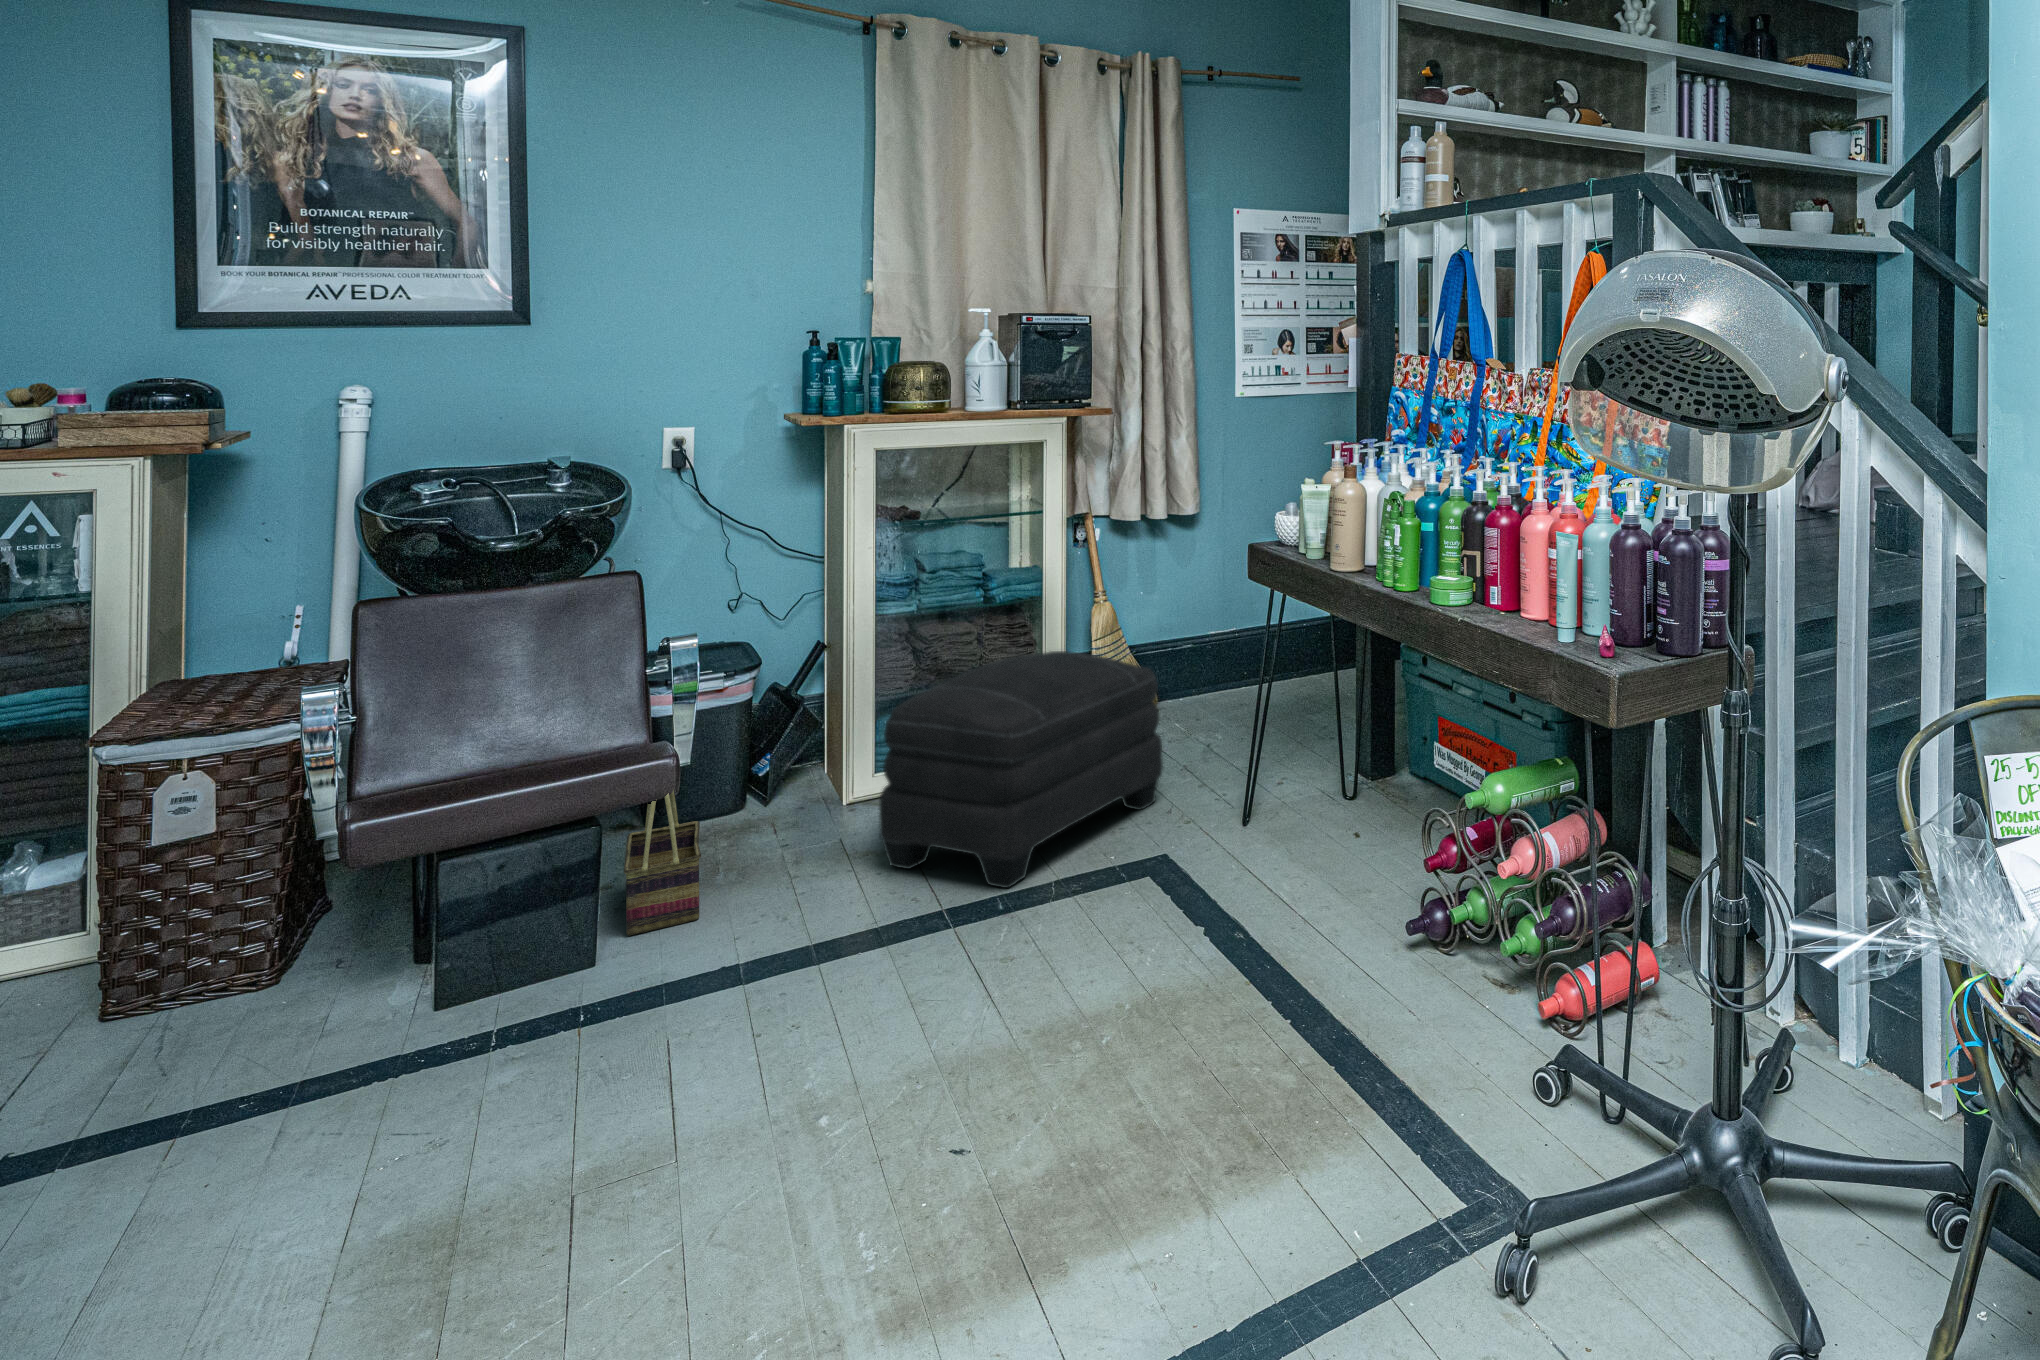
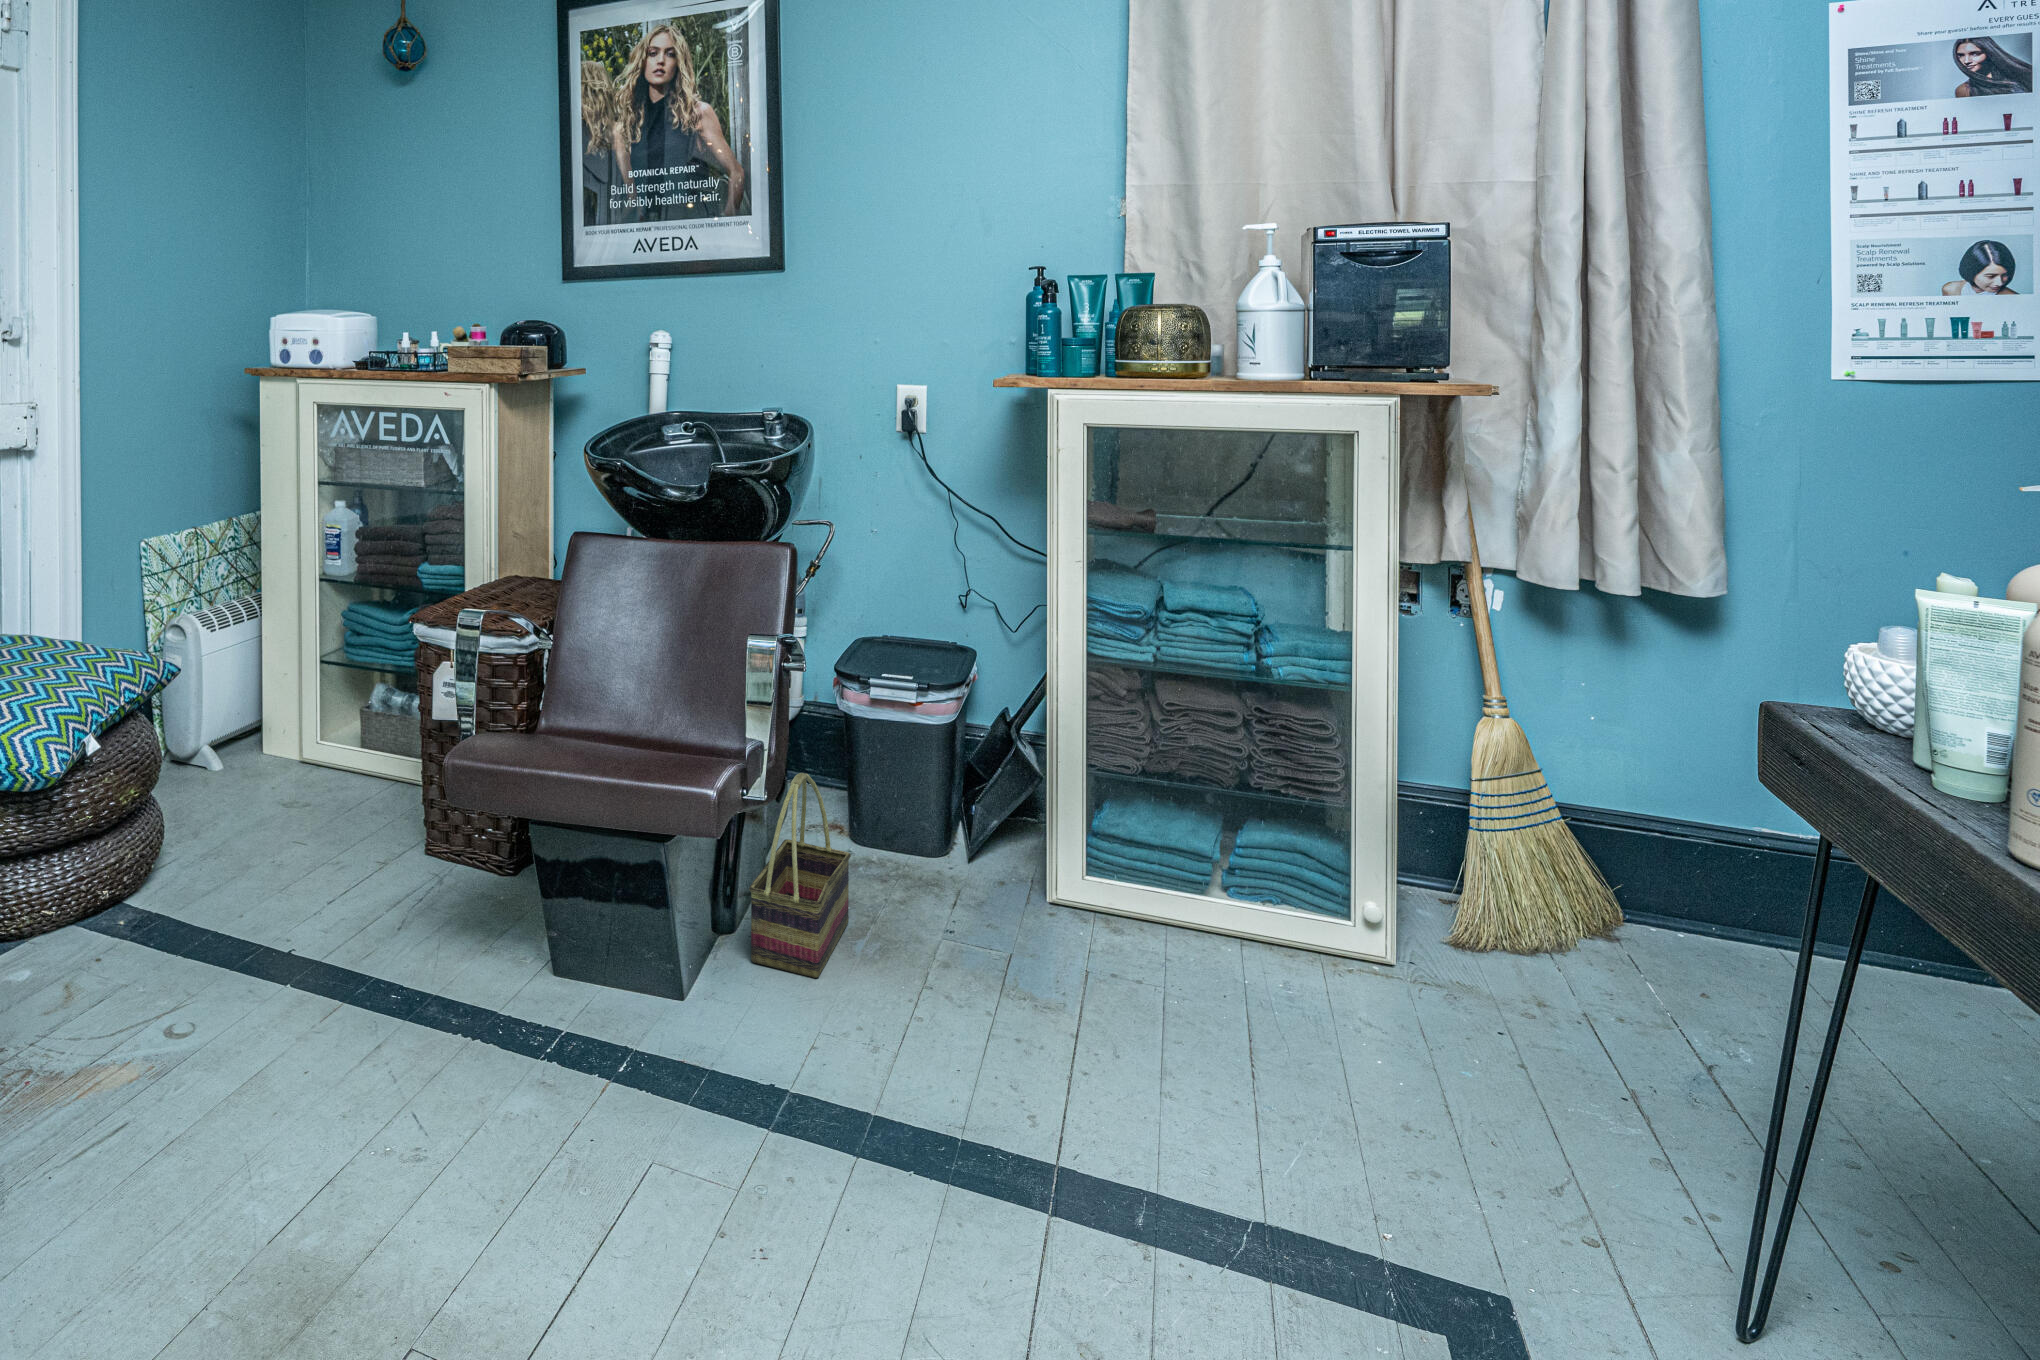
ottoman: present [879,651,1163,888] -> none [1032,774,1551,1167]

